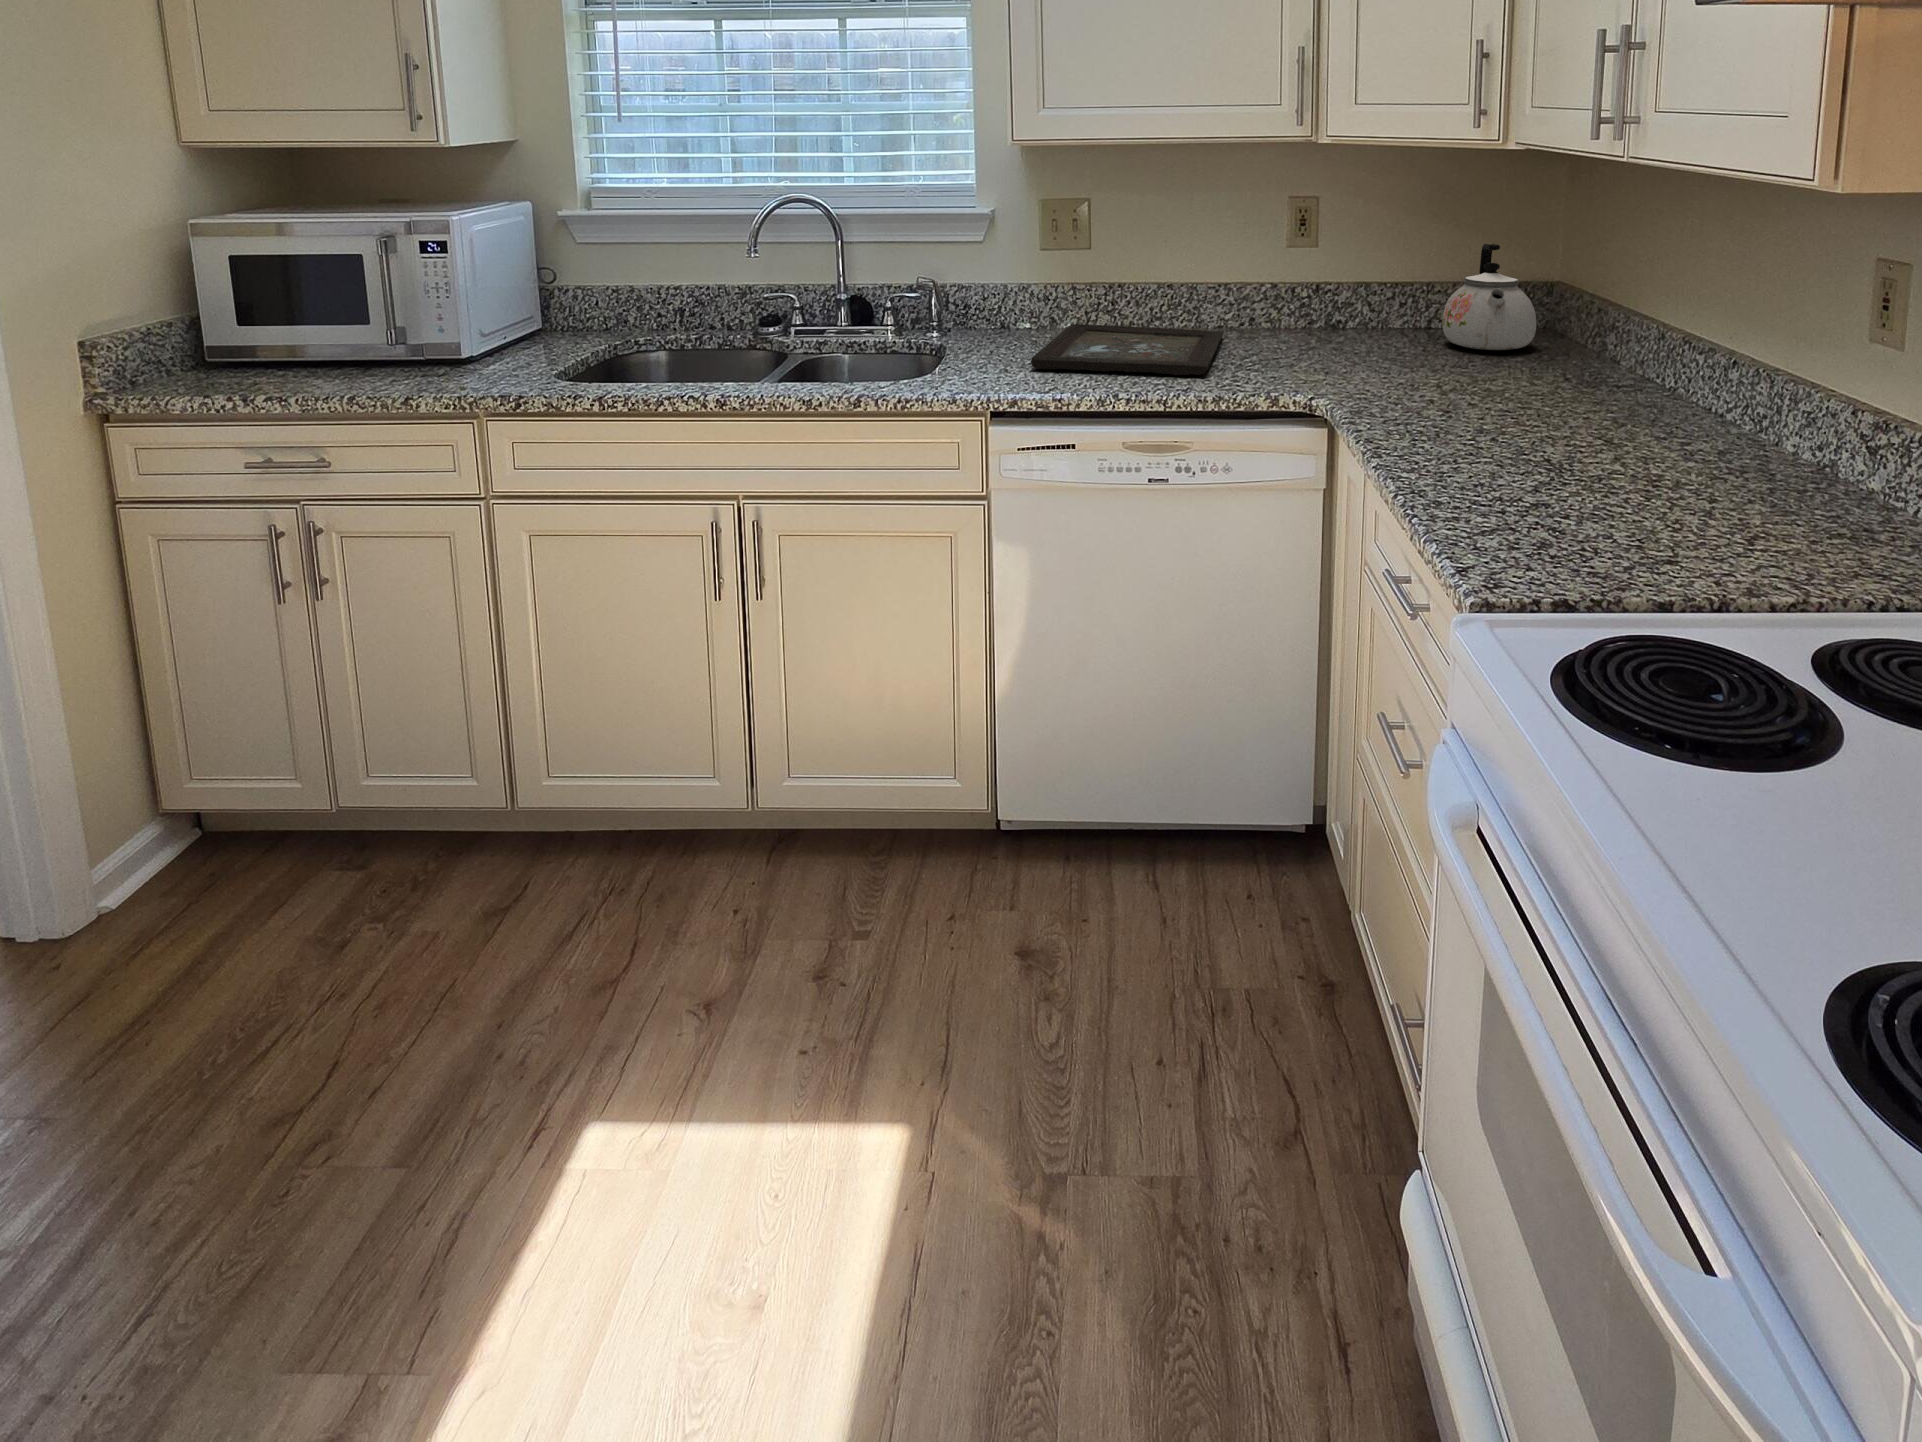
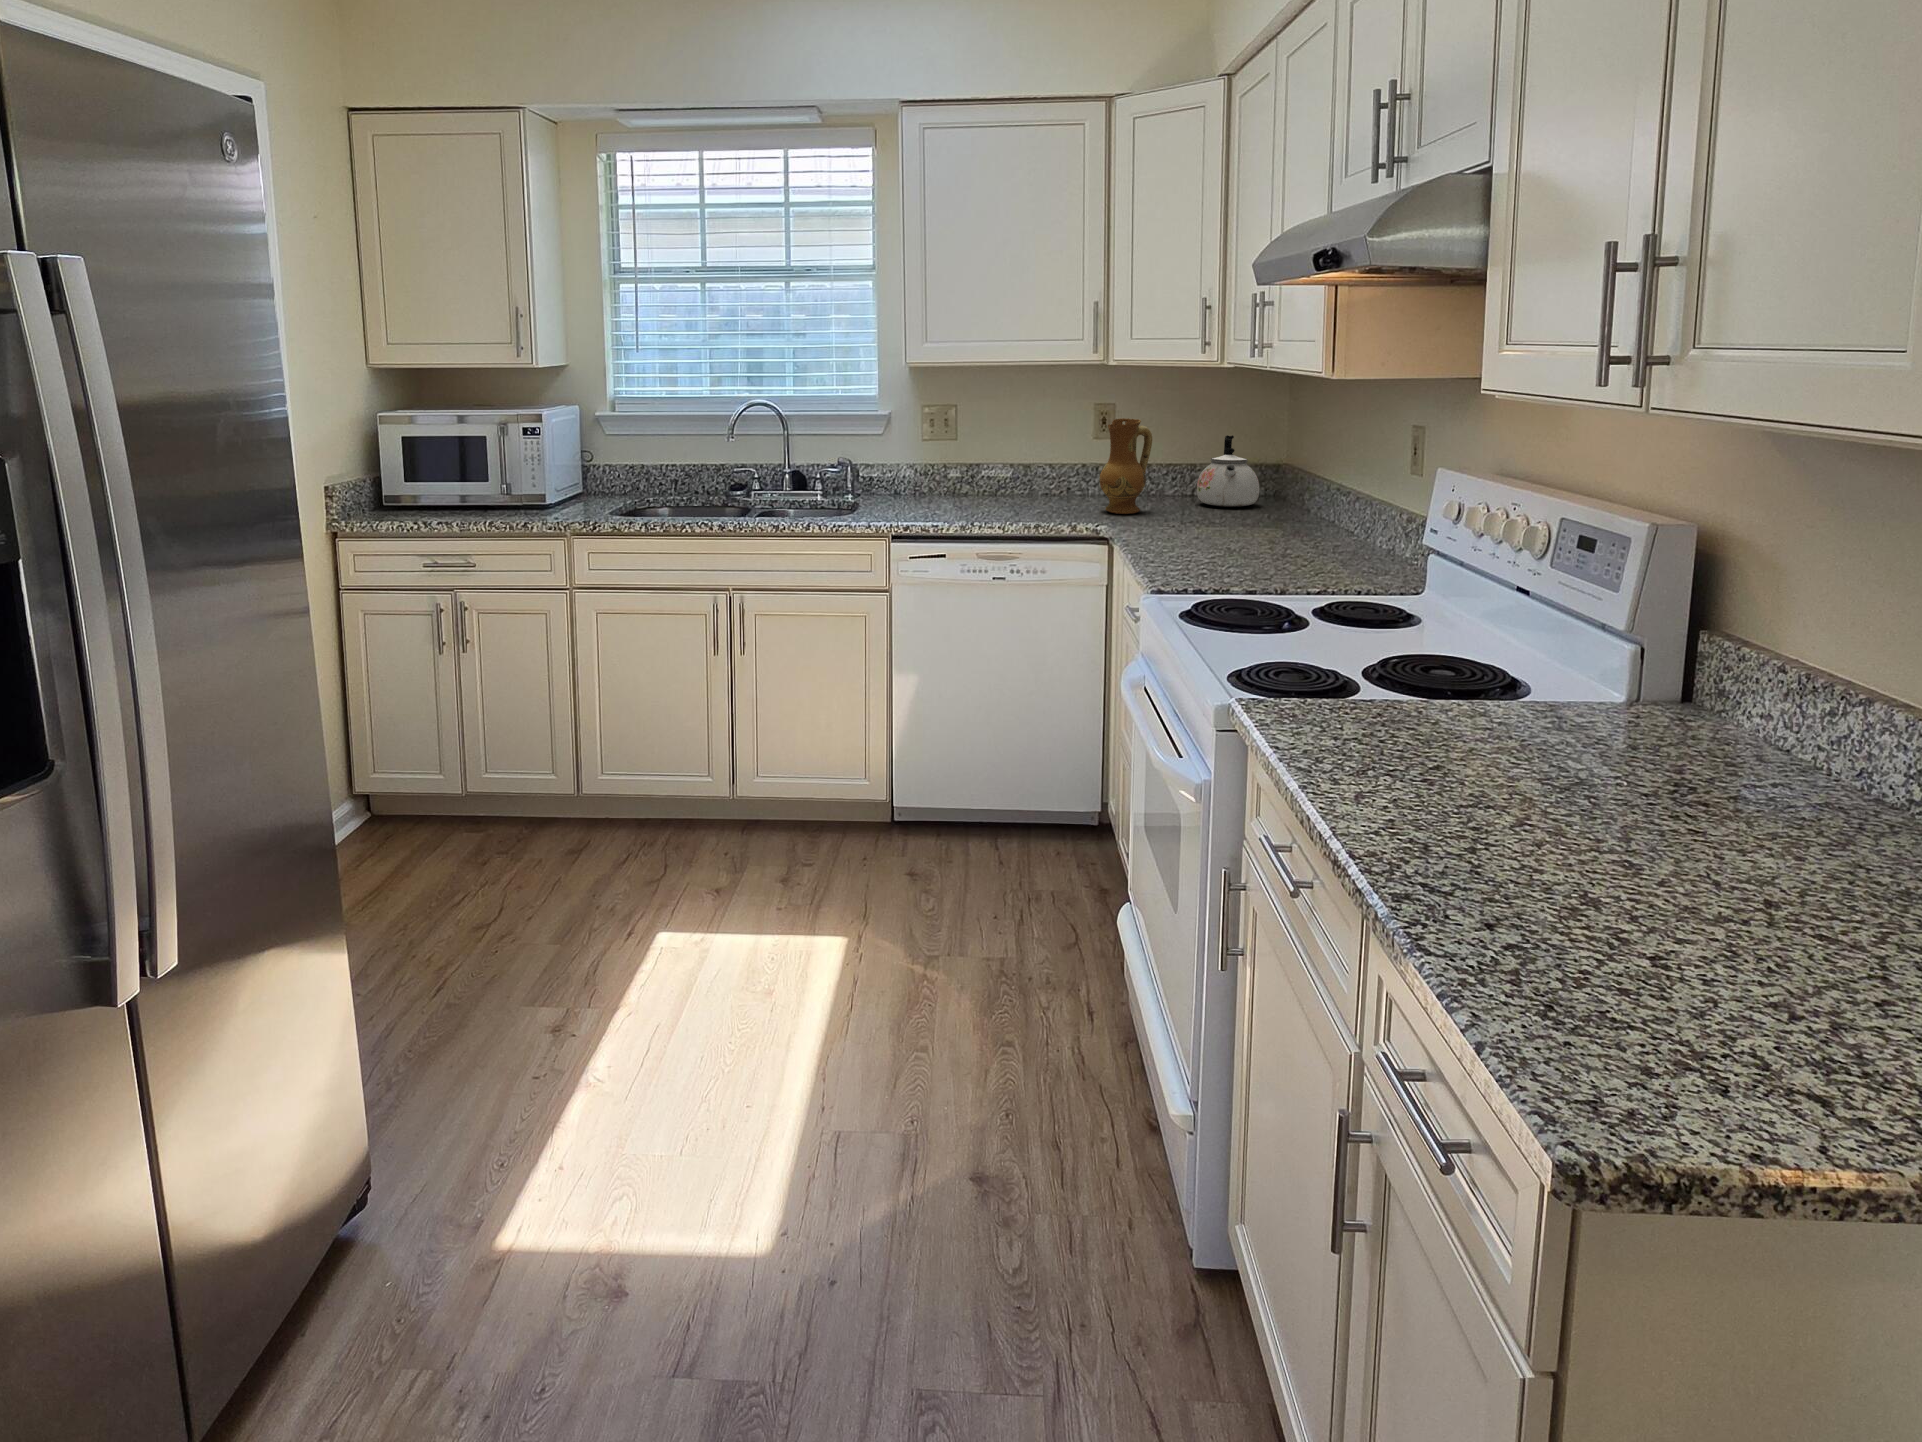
ceramic jug: none [1305,222,1384,368] -> present [1099,418,1152,514]
tray: present [1031,324,1223,375] -> none [918,491,1047,516]

